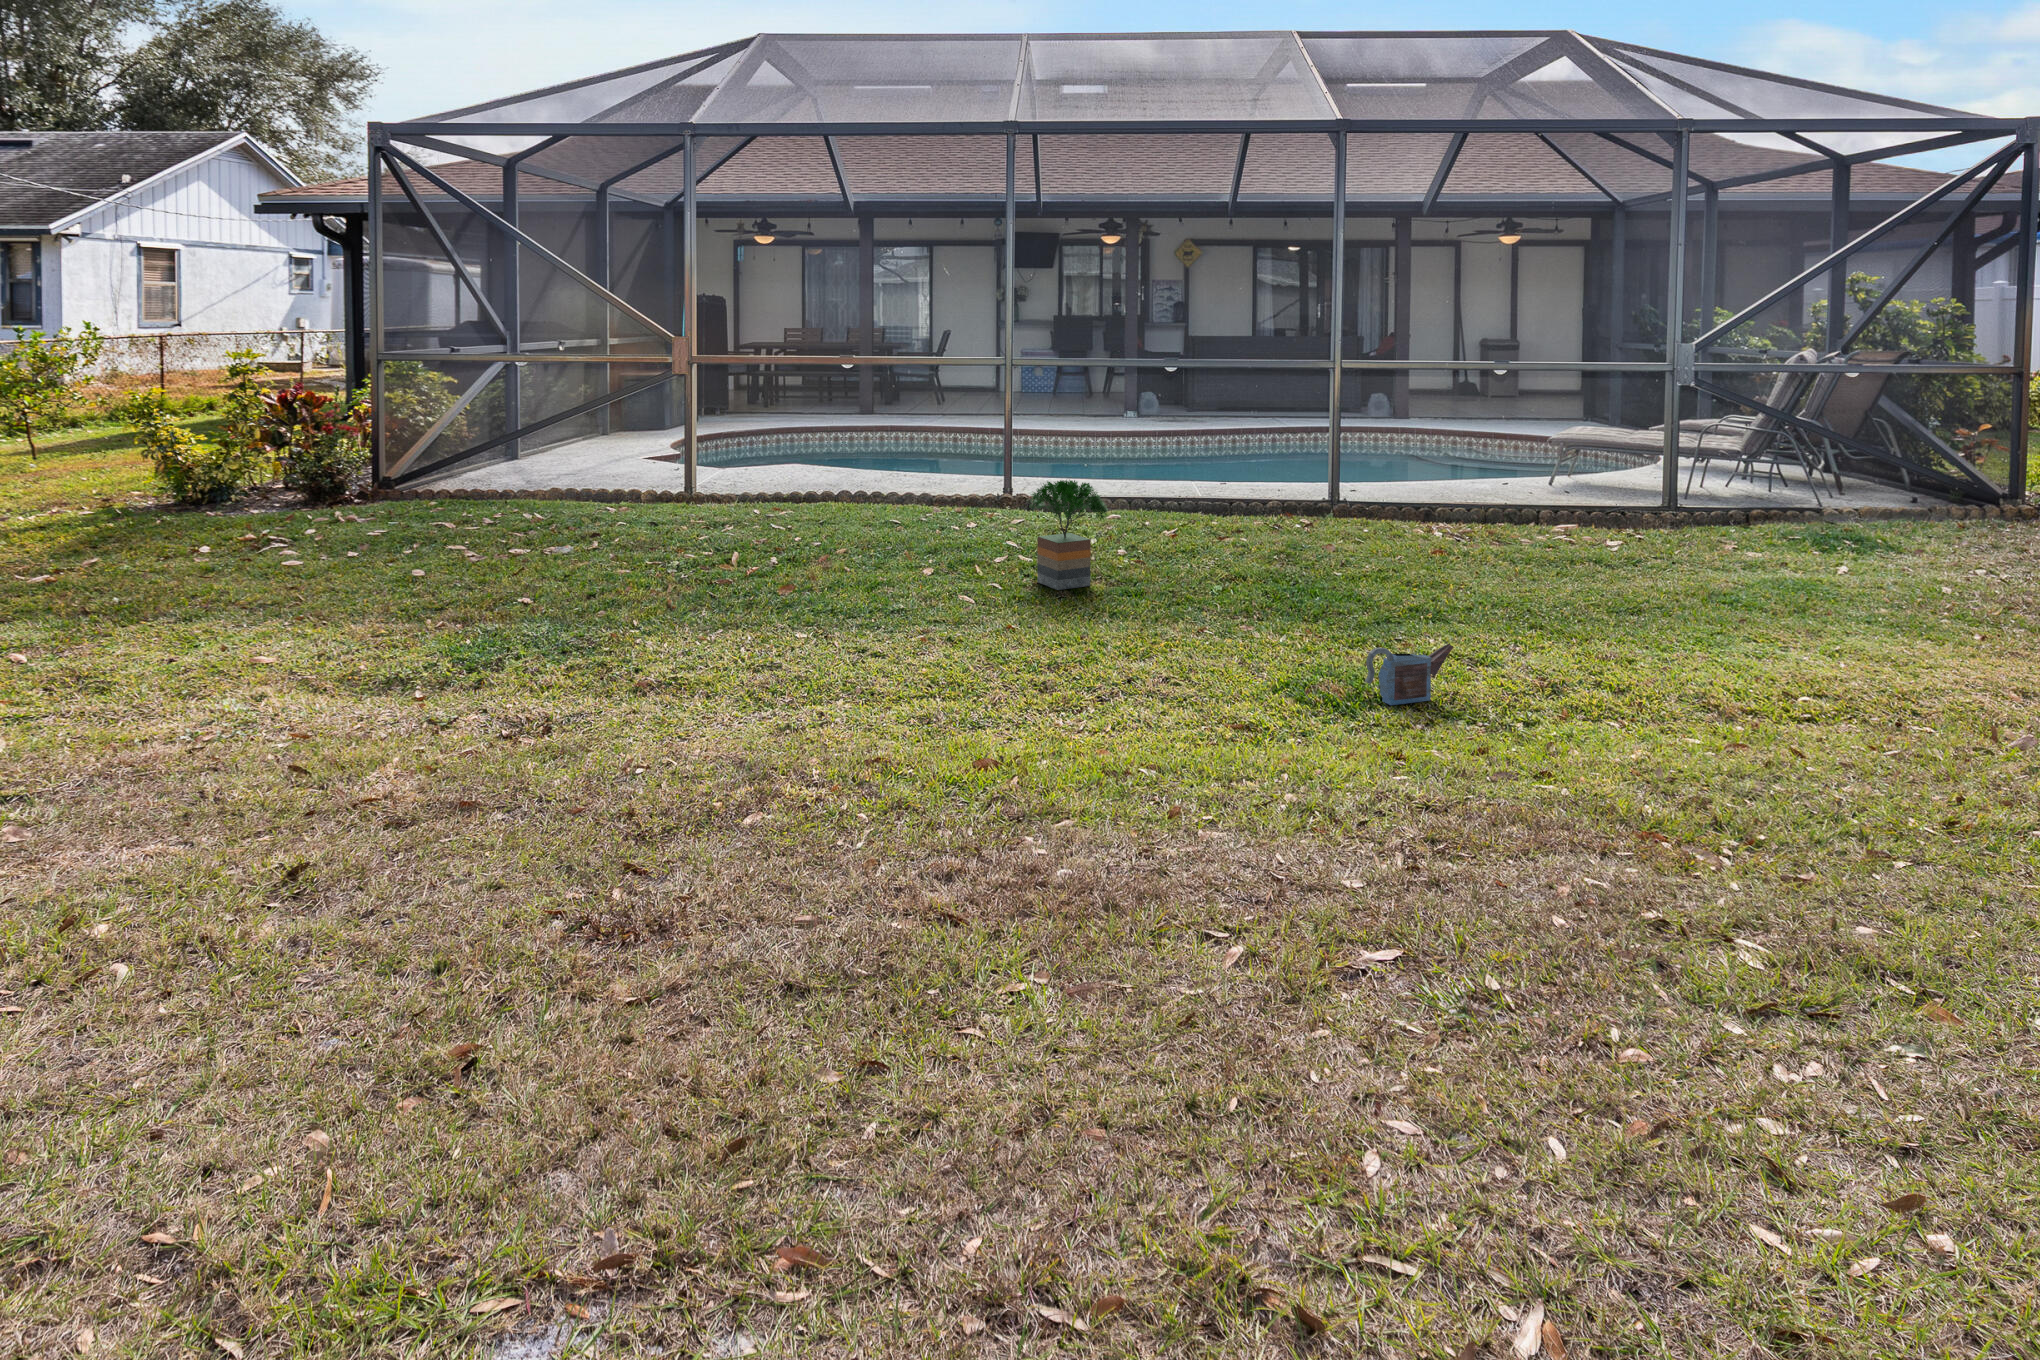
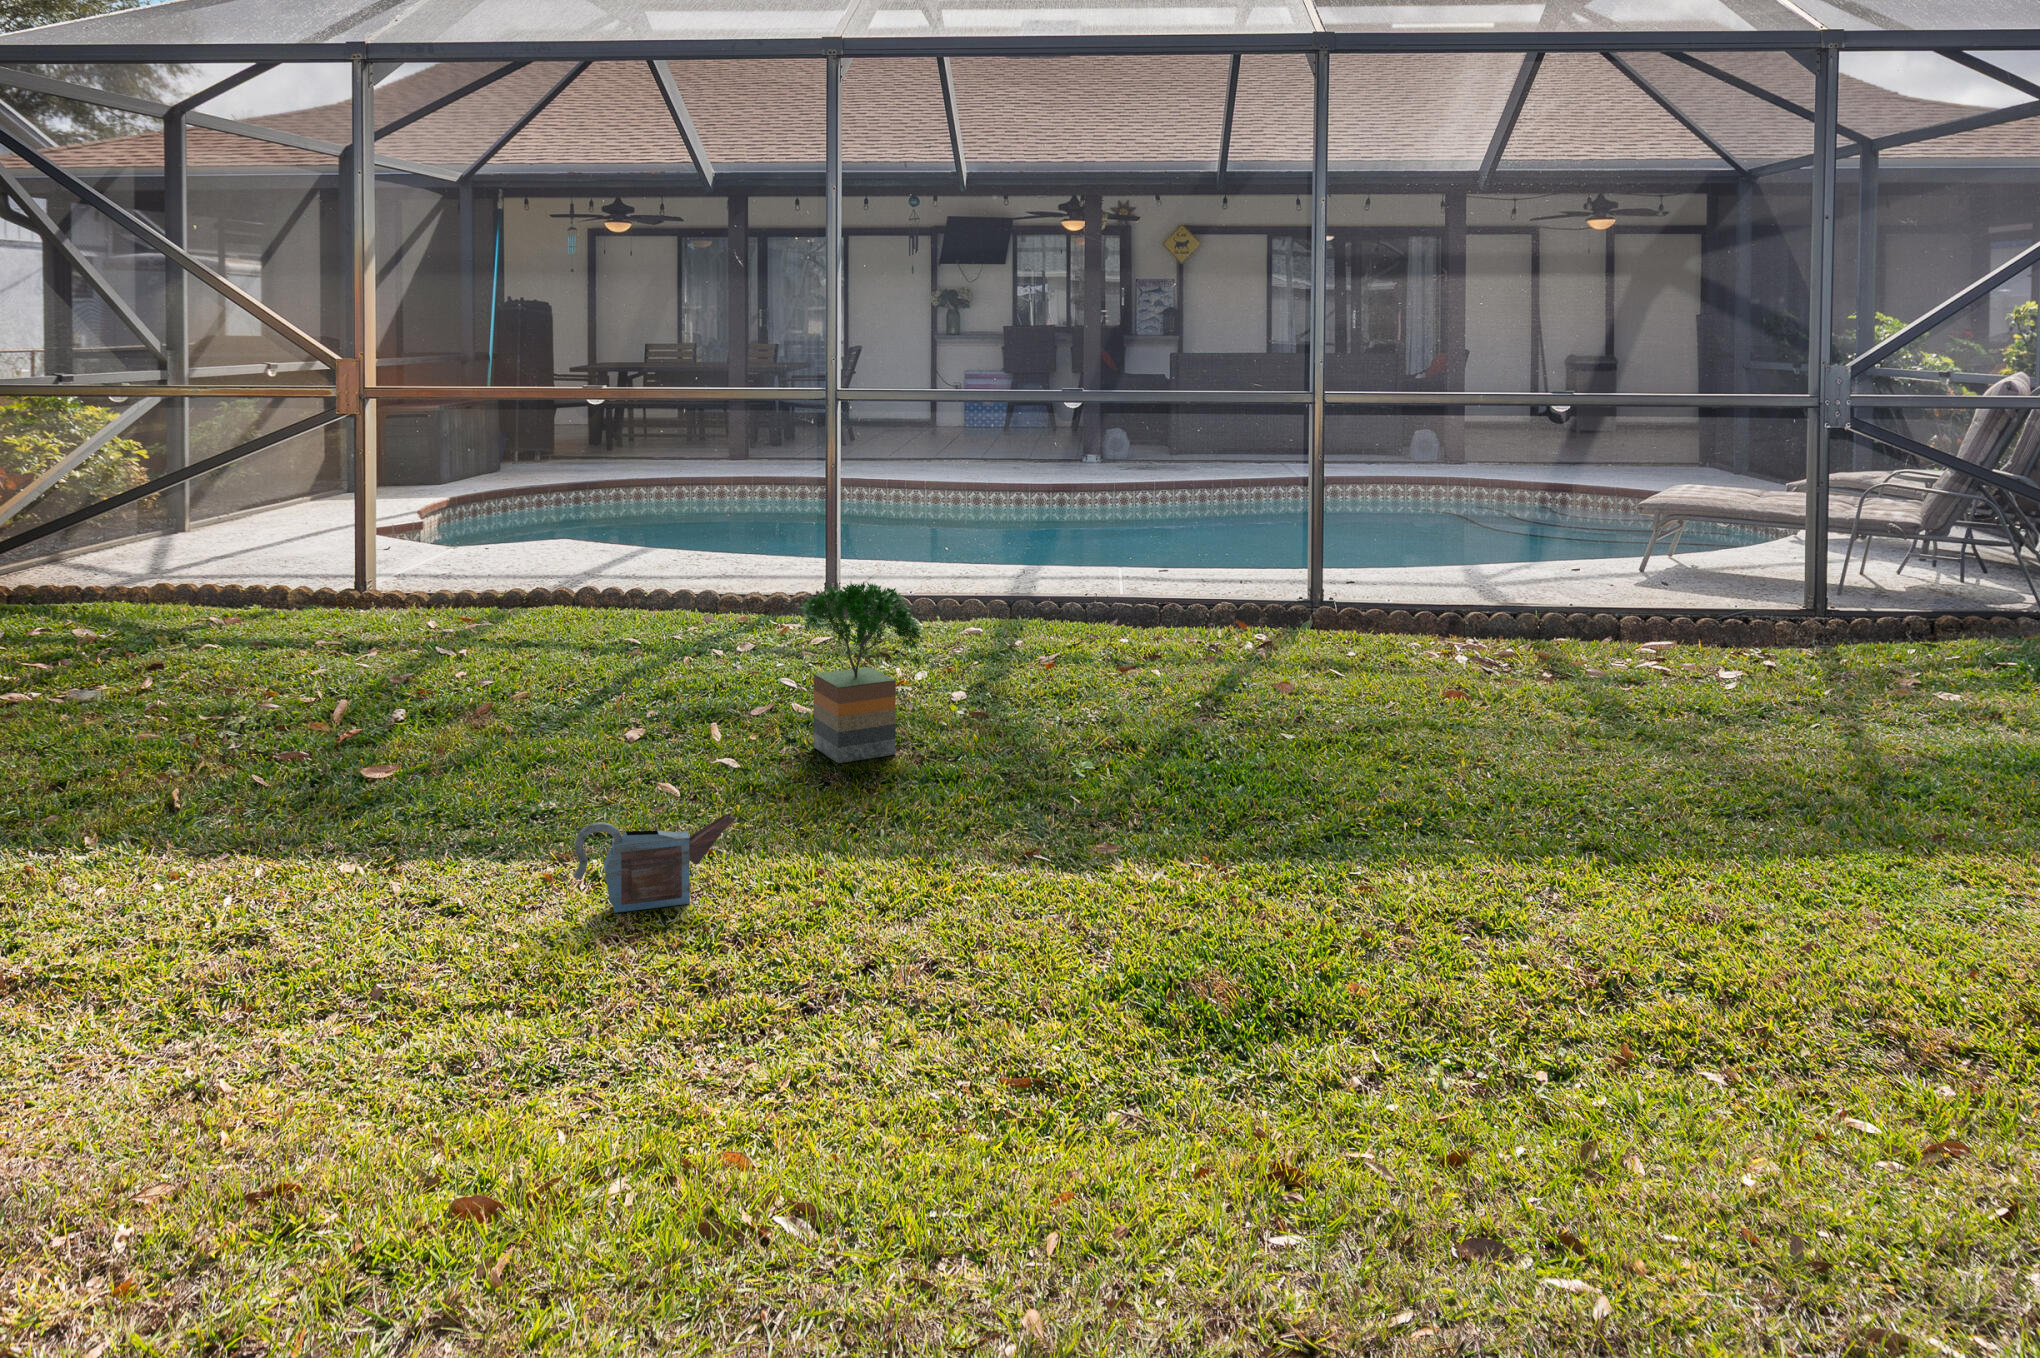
watering can: present [1365,643,1453,705] -> present [573,813,735,913]

